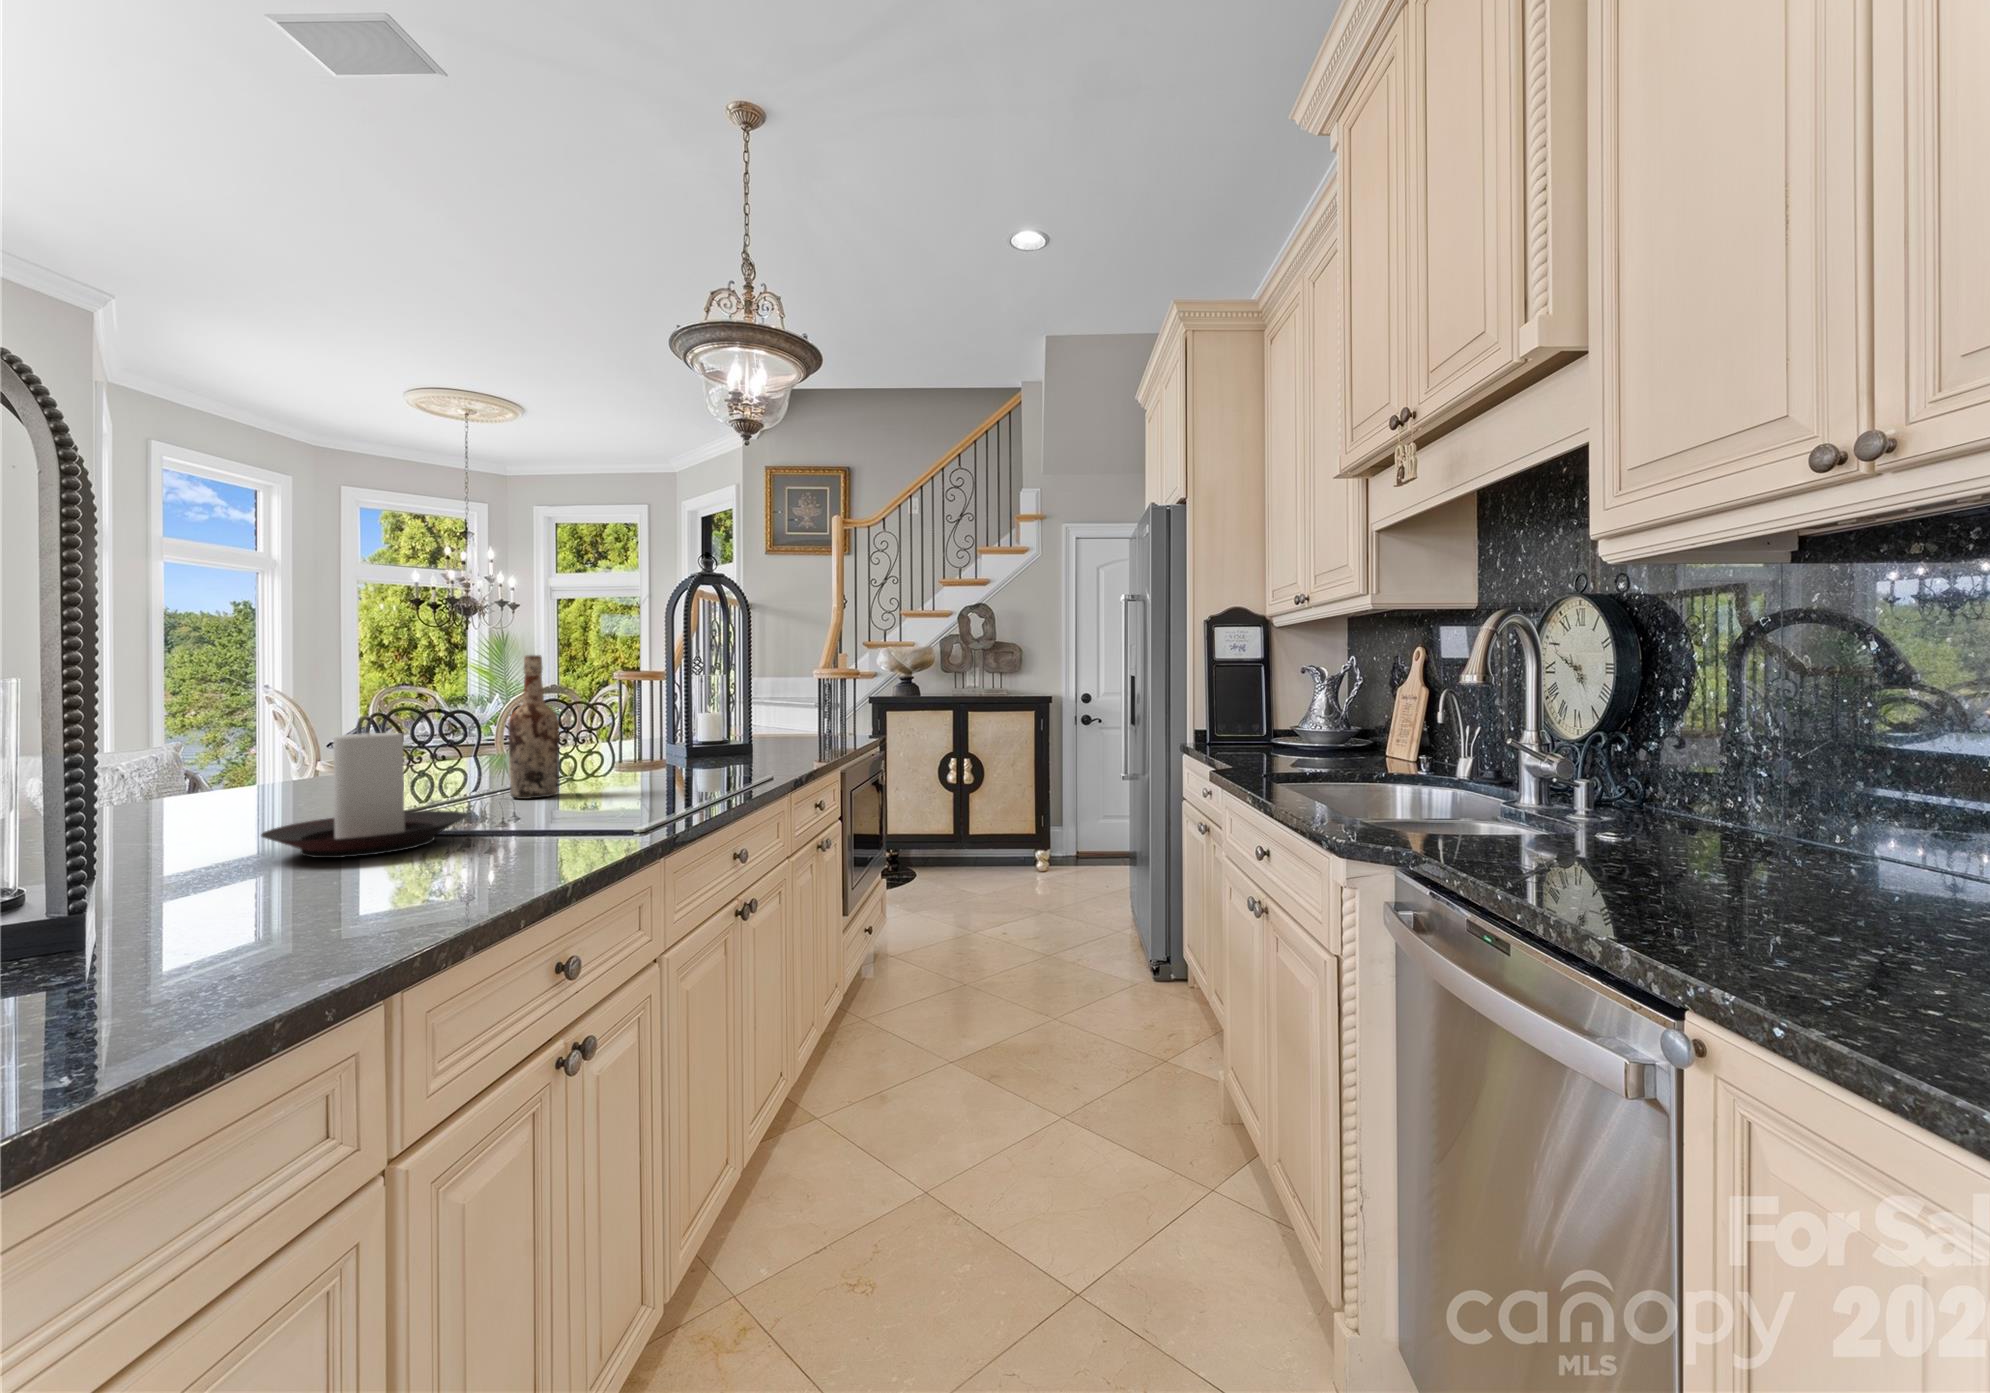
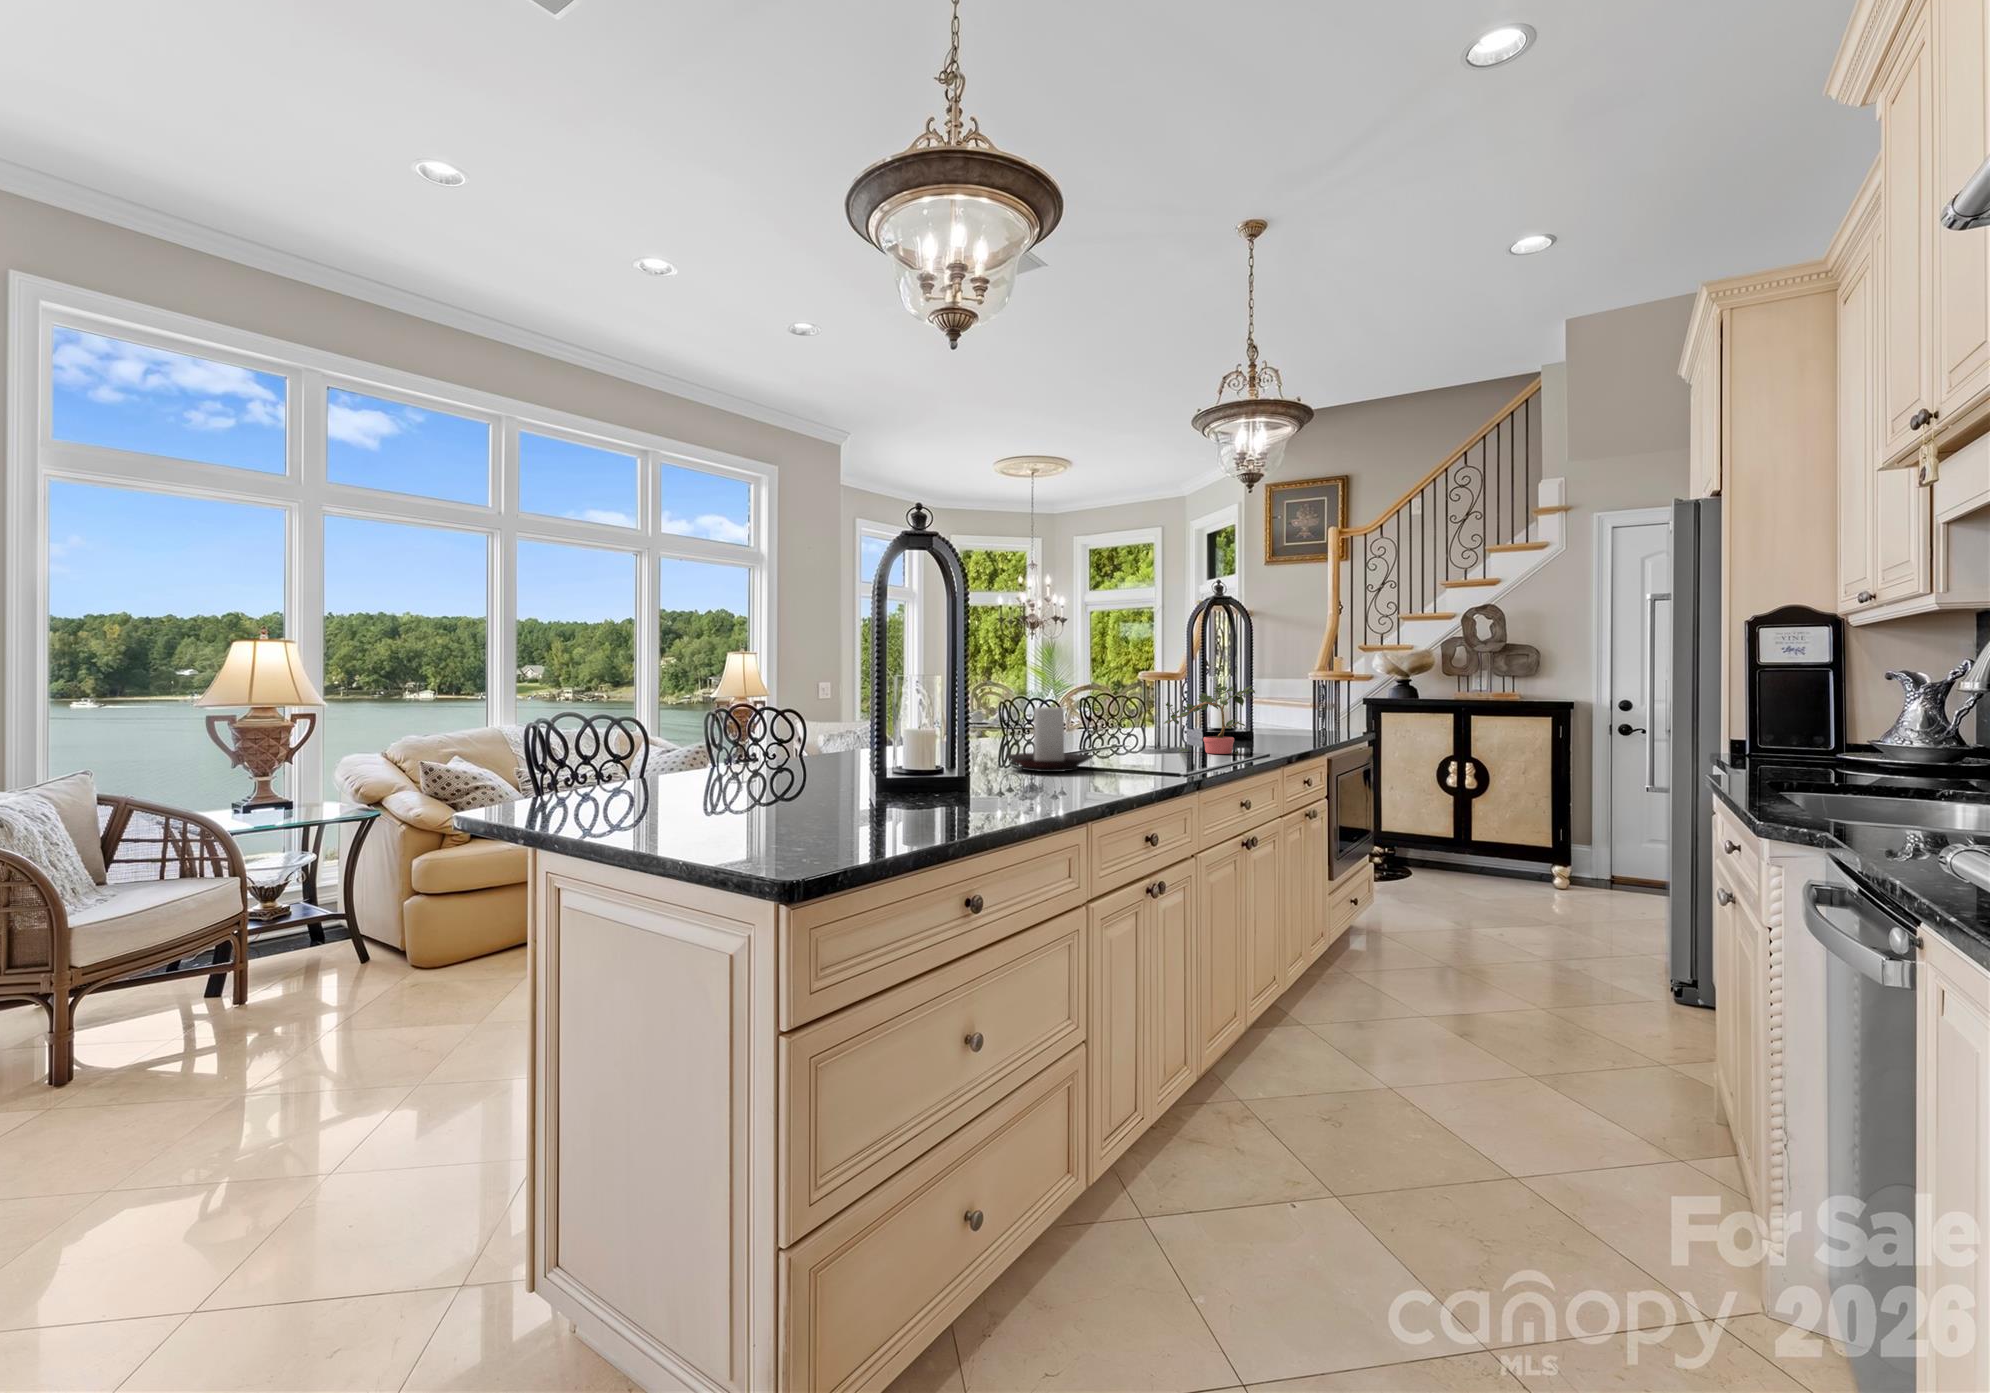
wine bottle: present [508,655,559,799] -> none [1100,663,1128,755]
potted plant: none [621,684,754,783] -> present [1164,683,1255,754]

